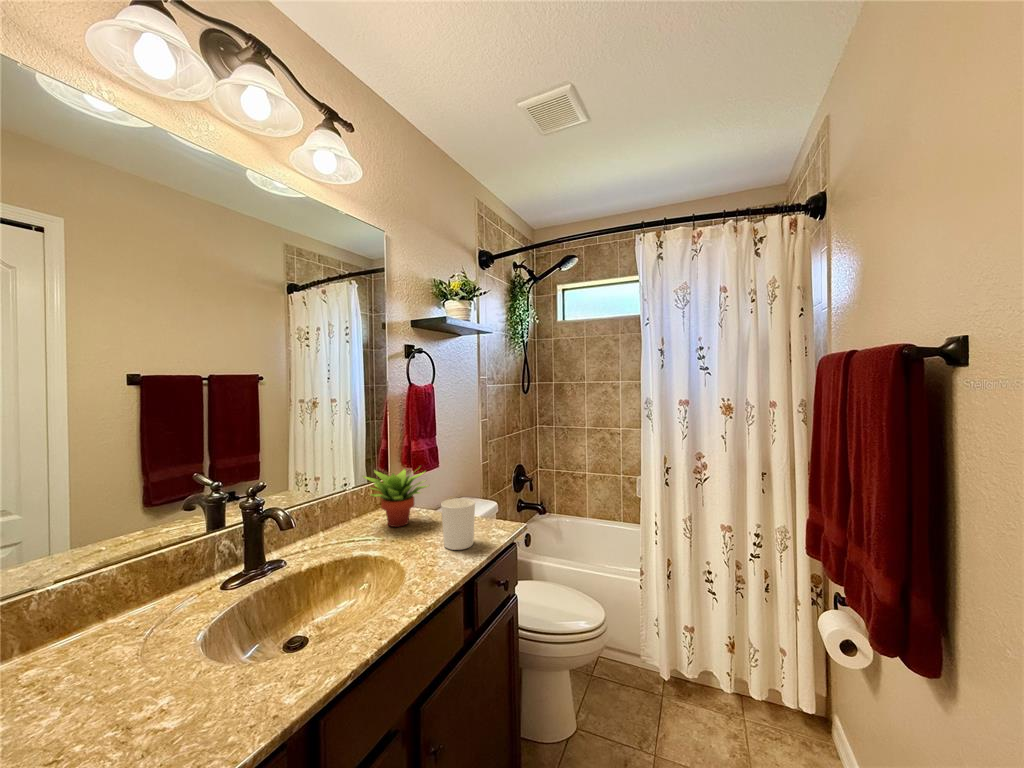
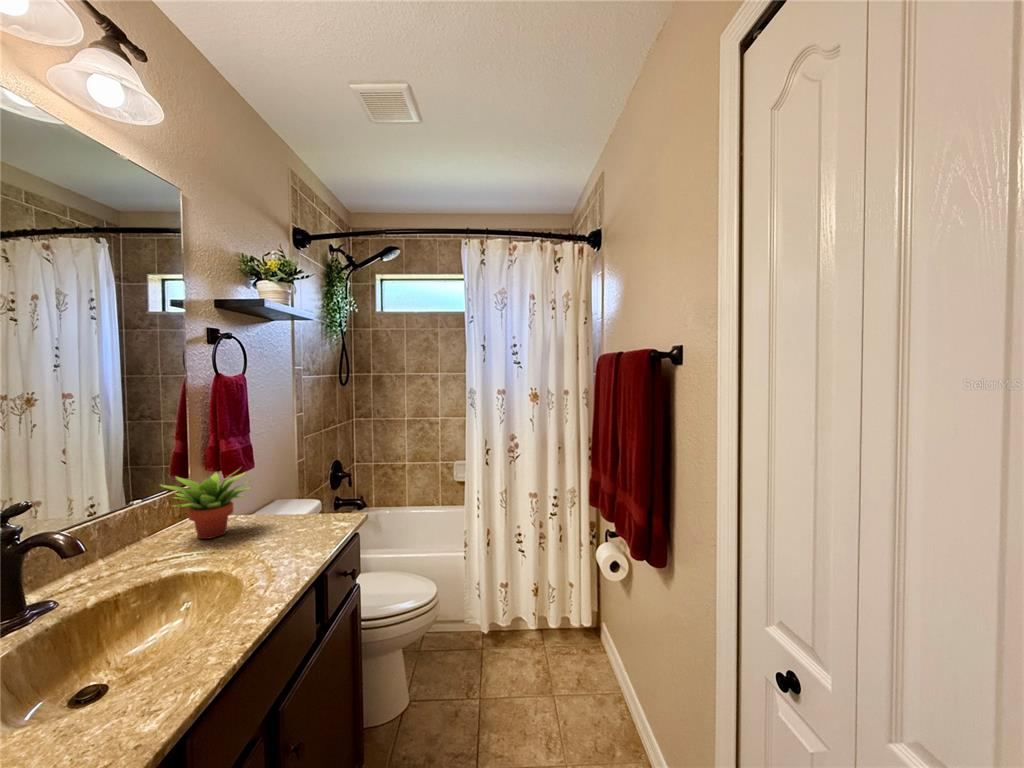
candle holder: present [441,498,475,550] -> none [277,495,317,549]

